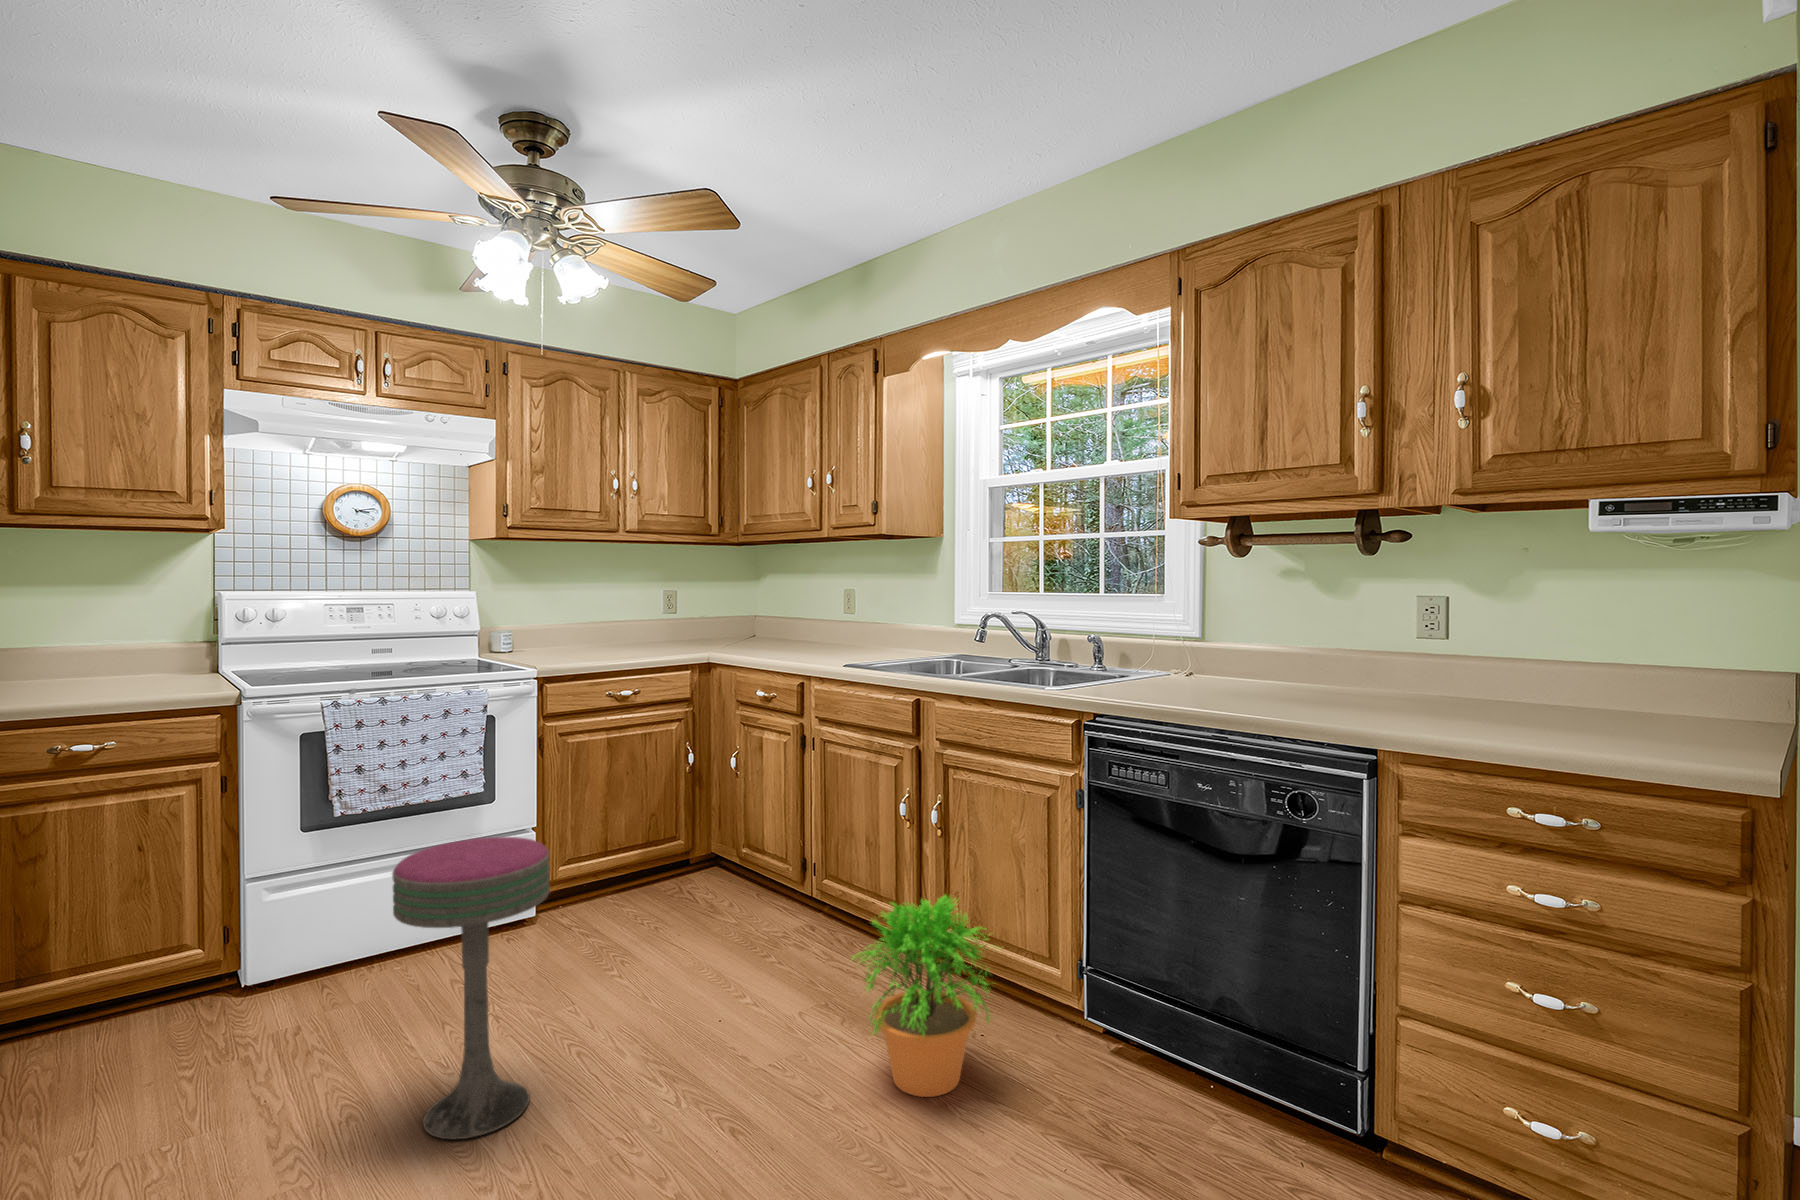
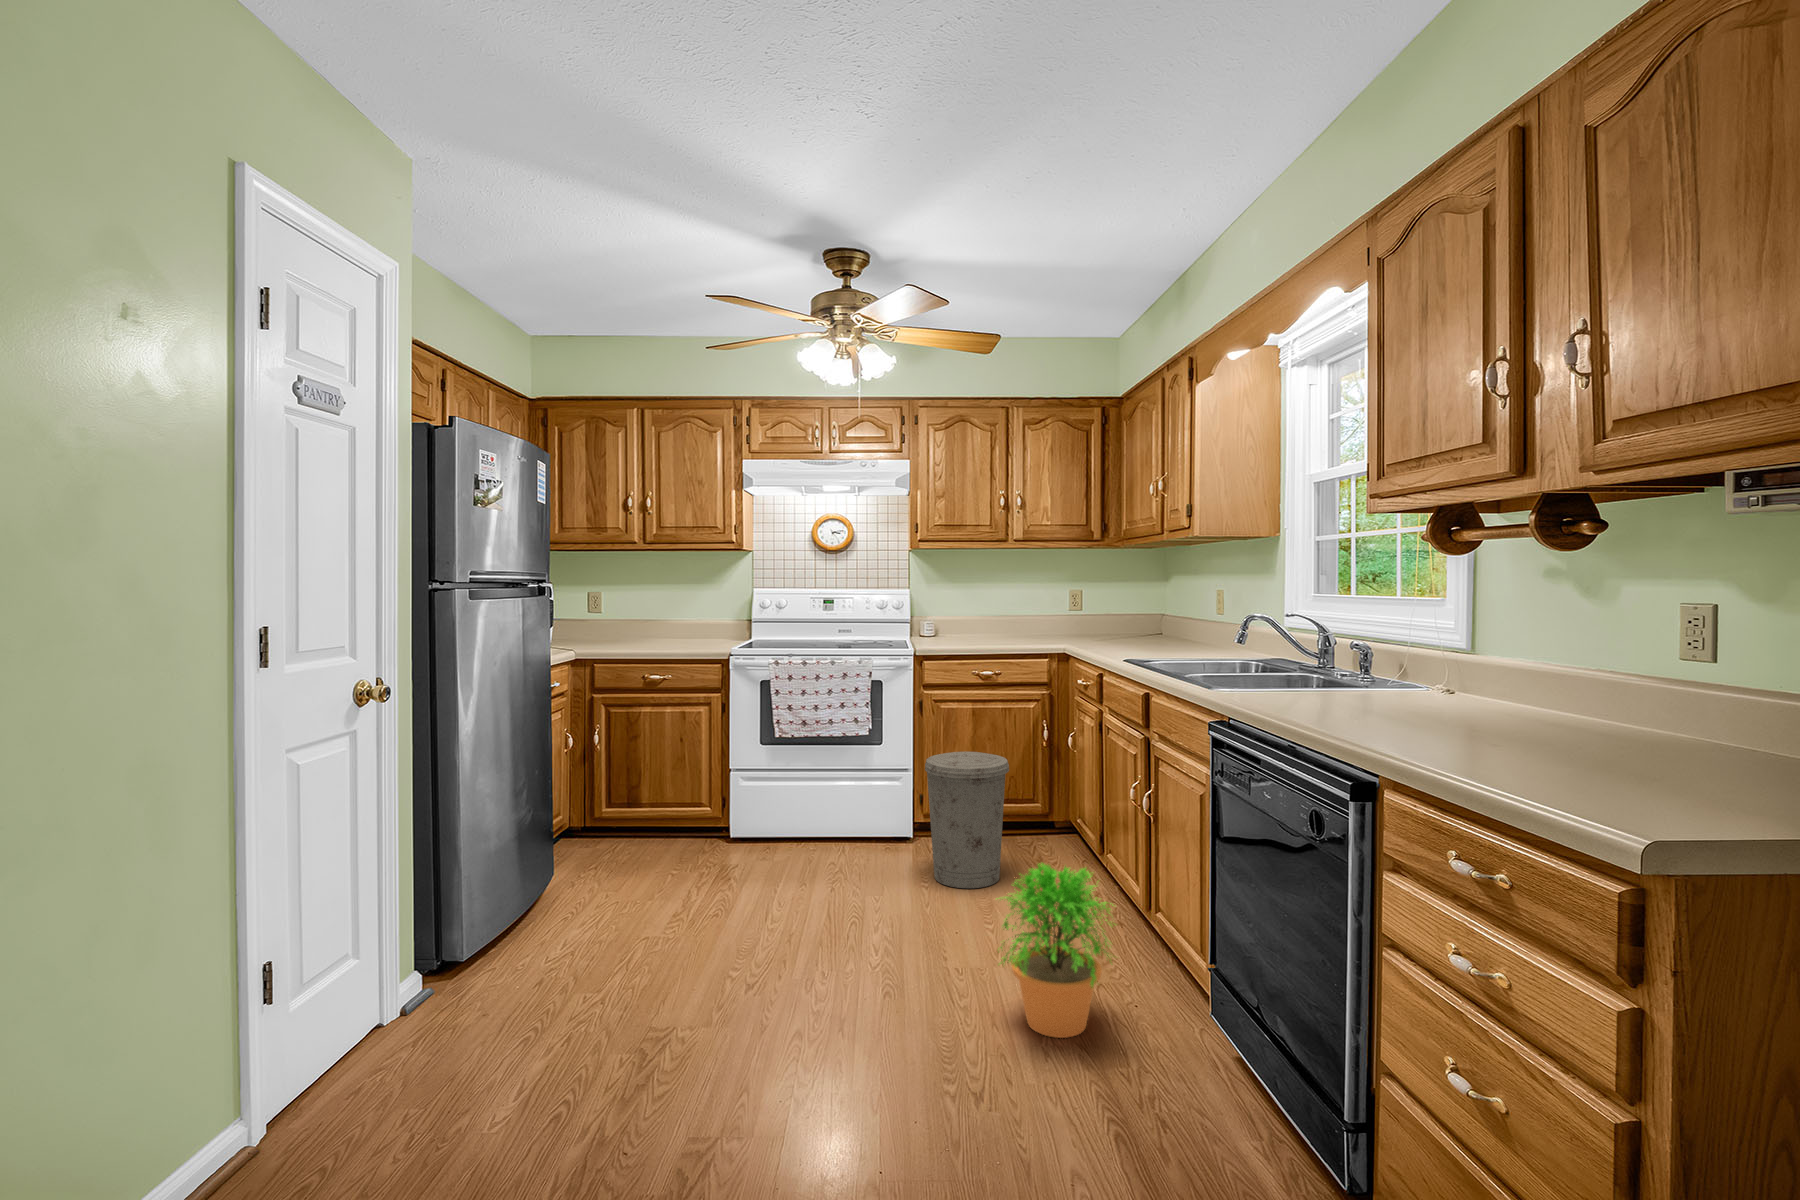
trash can: none [604,791,712,965] -> present [925,752,1009,888]
bar stool: present [392,837,550,1139] -> none [723,758,819,950]

